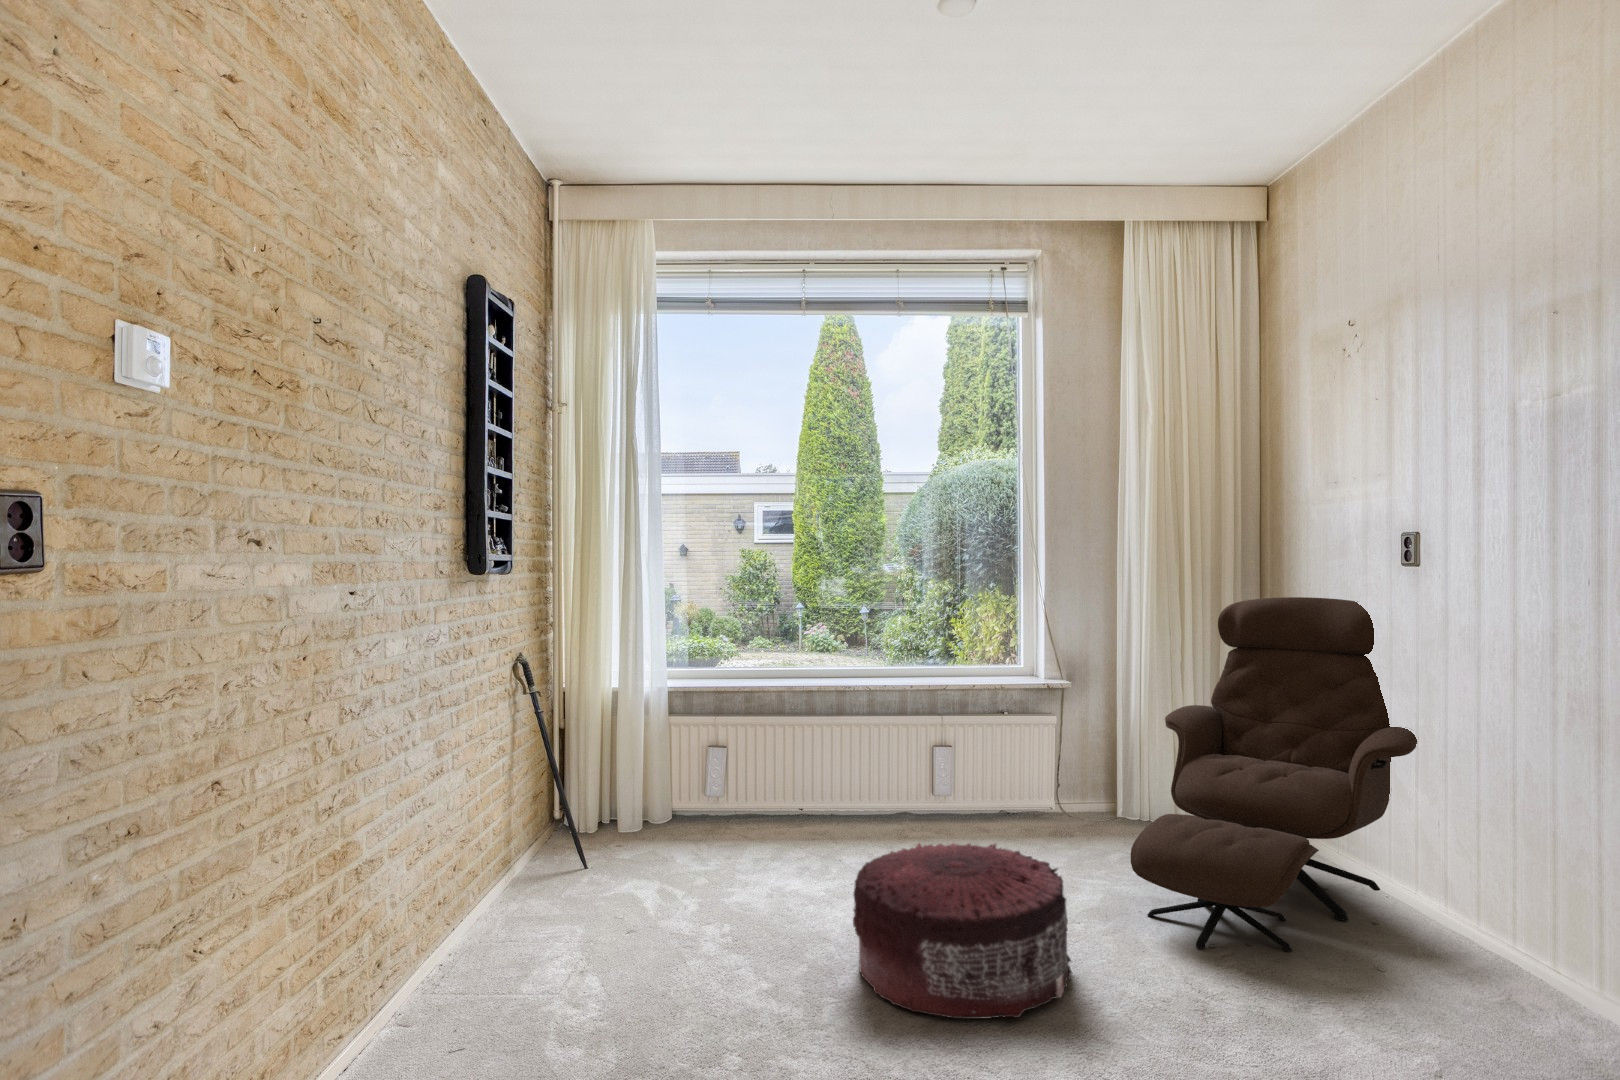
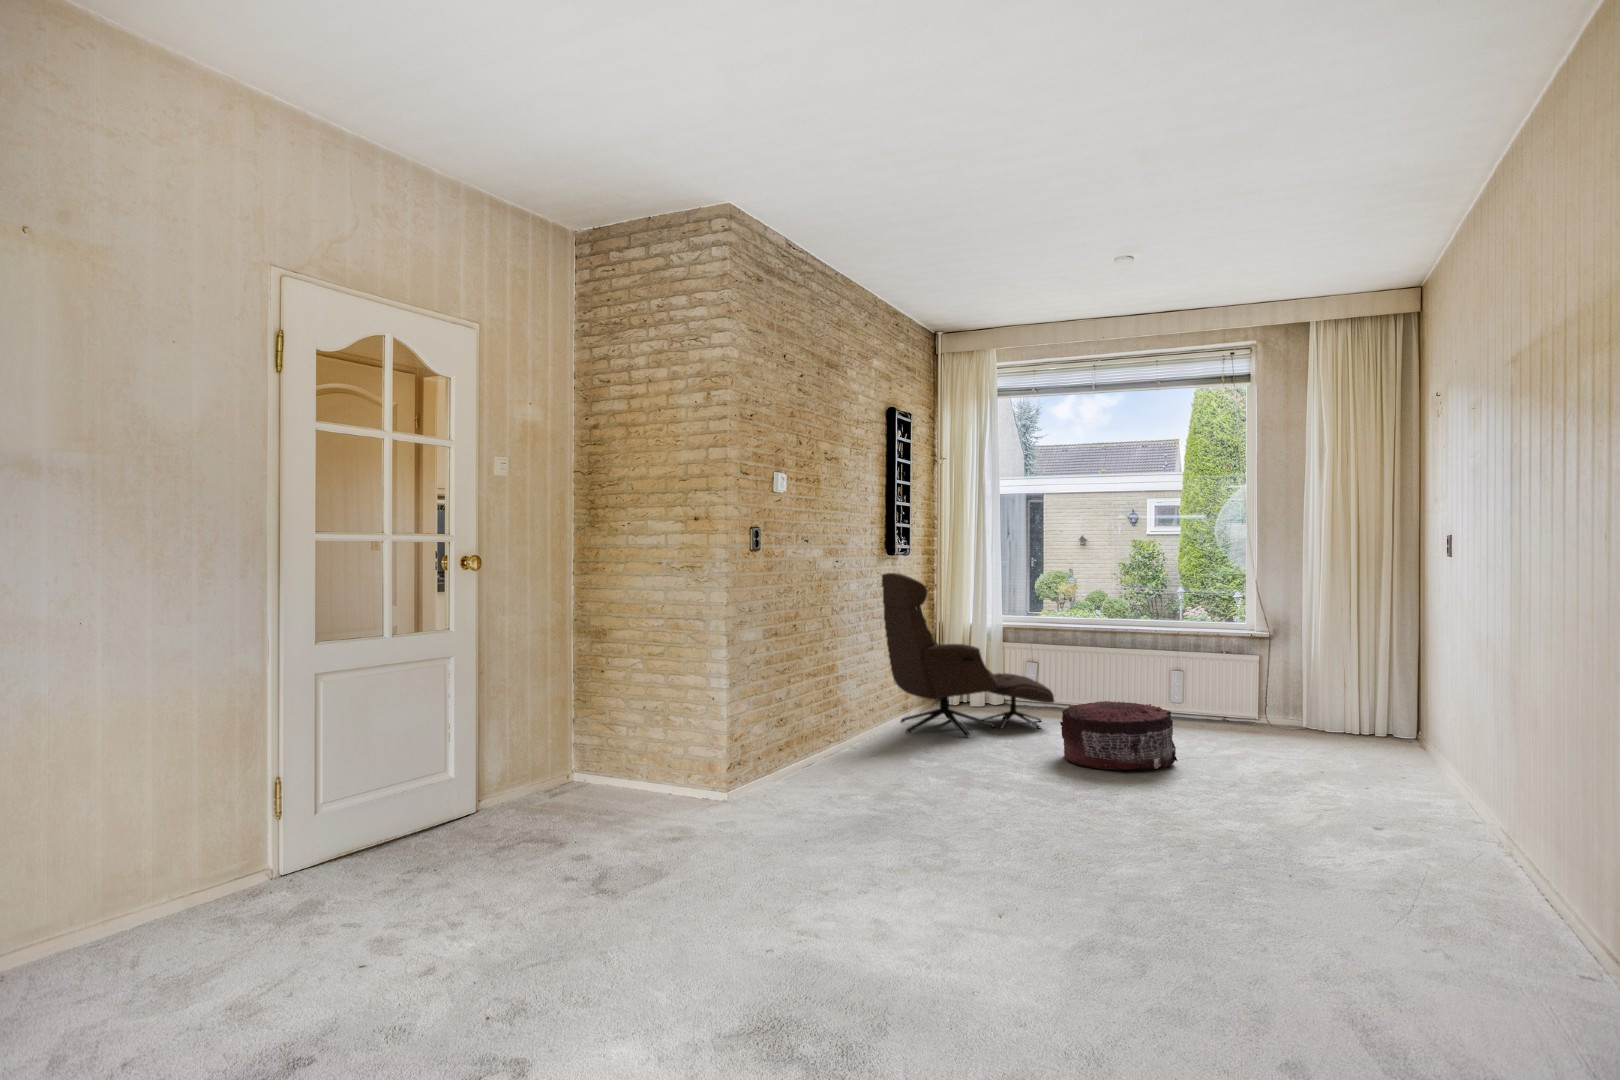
lounge chair: present [1131,597,1417,952] -> present [882,573,1054,737]

